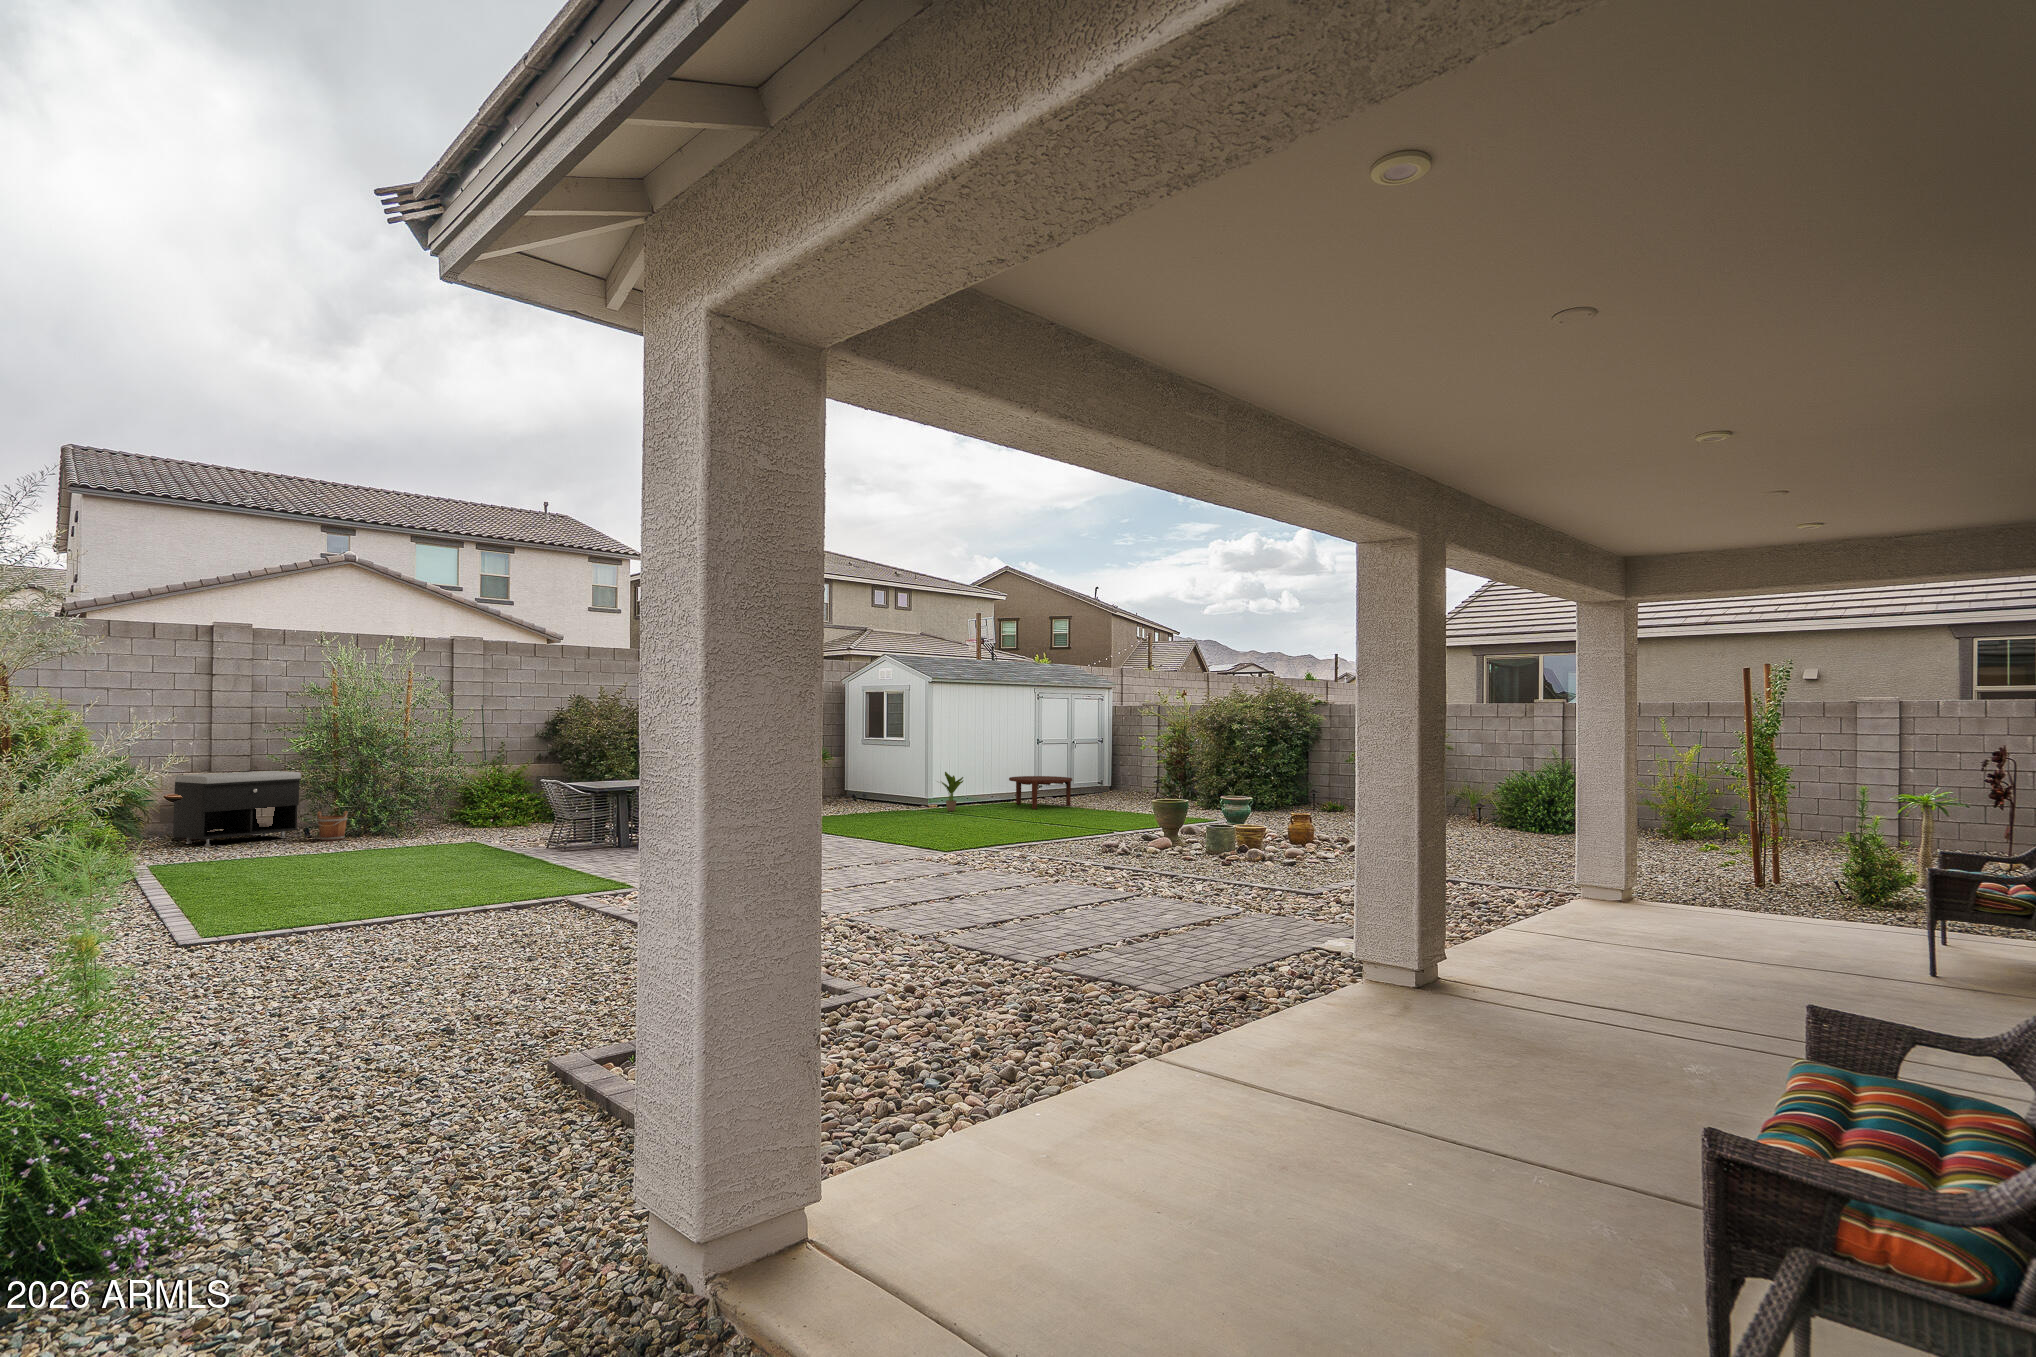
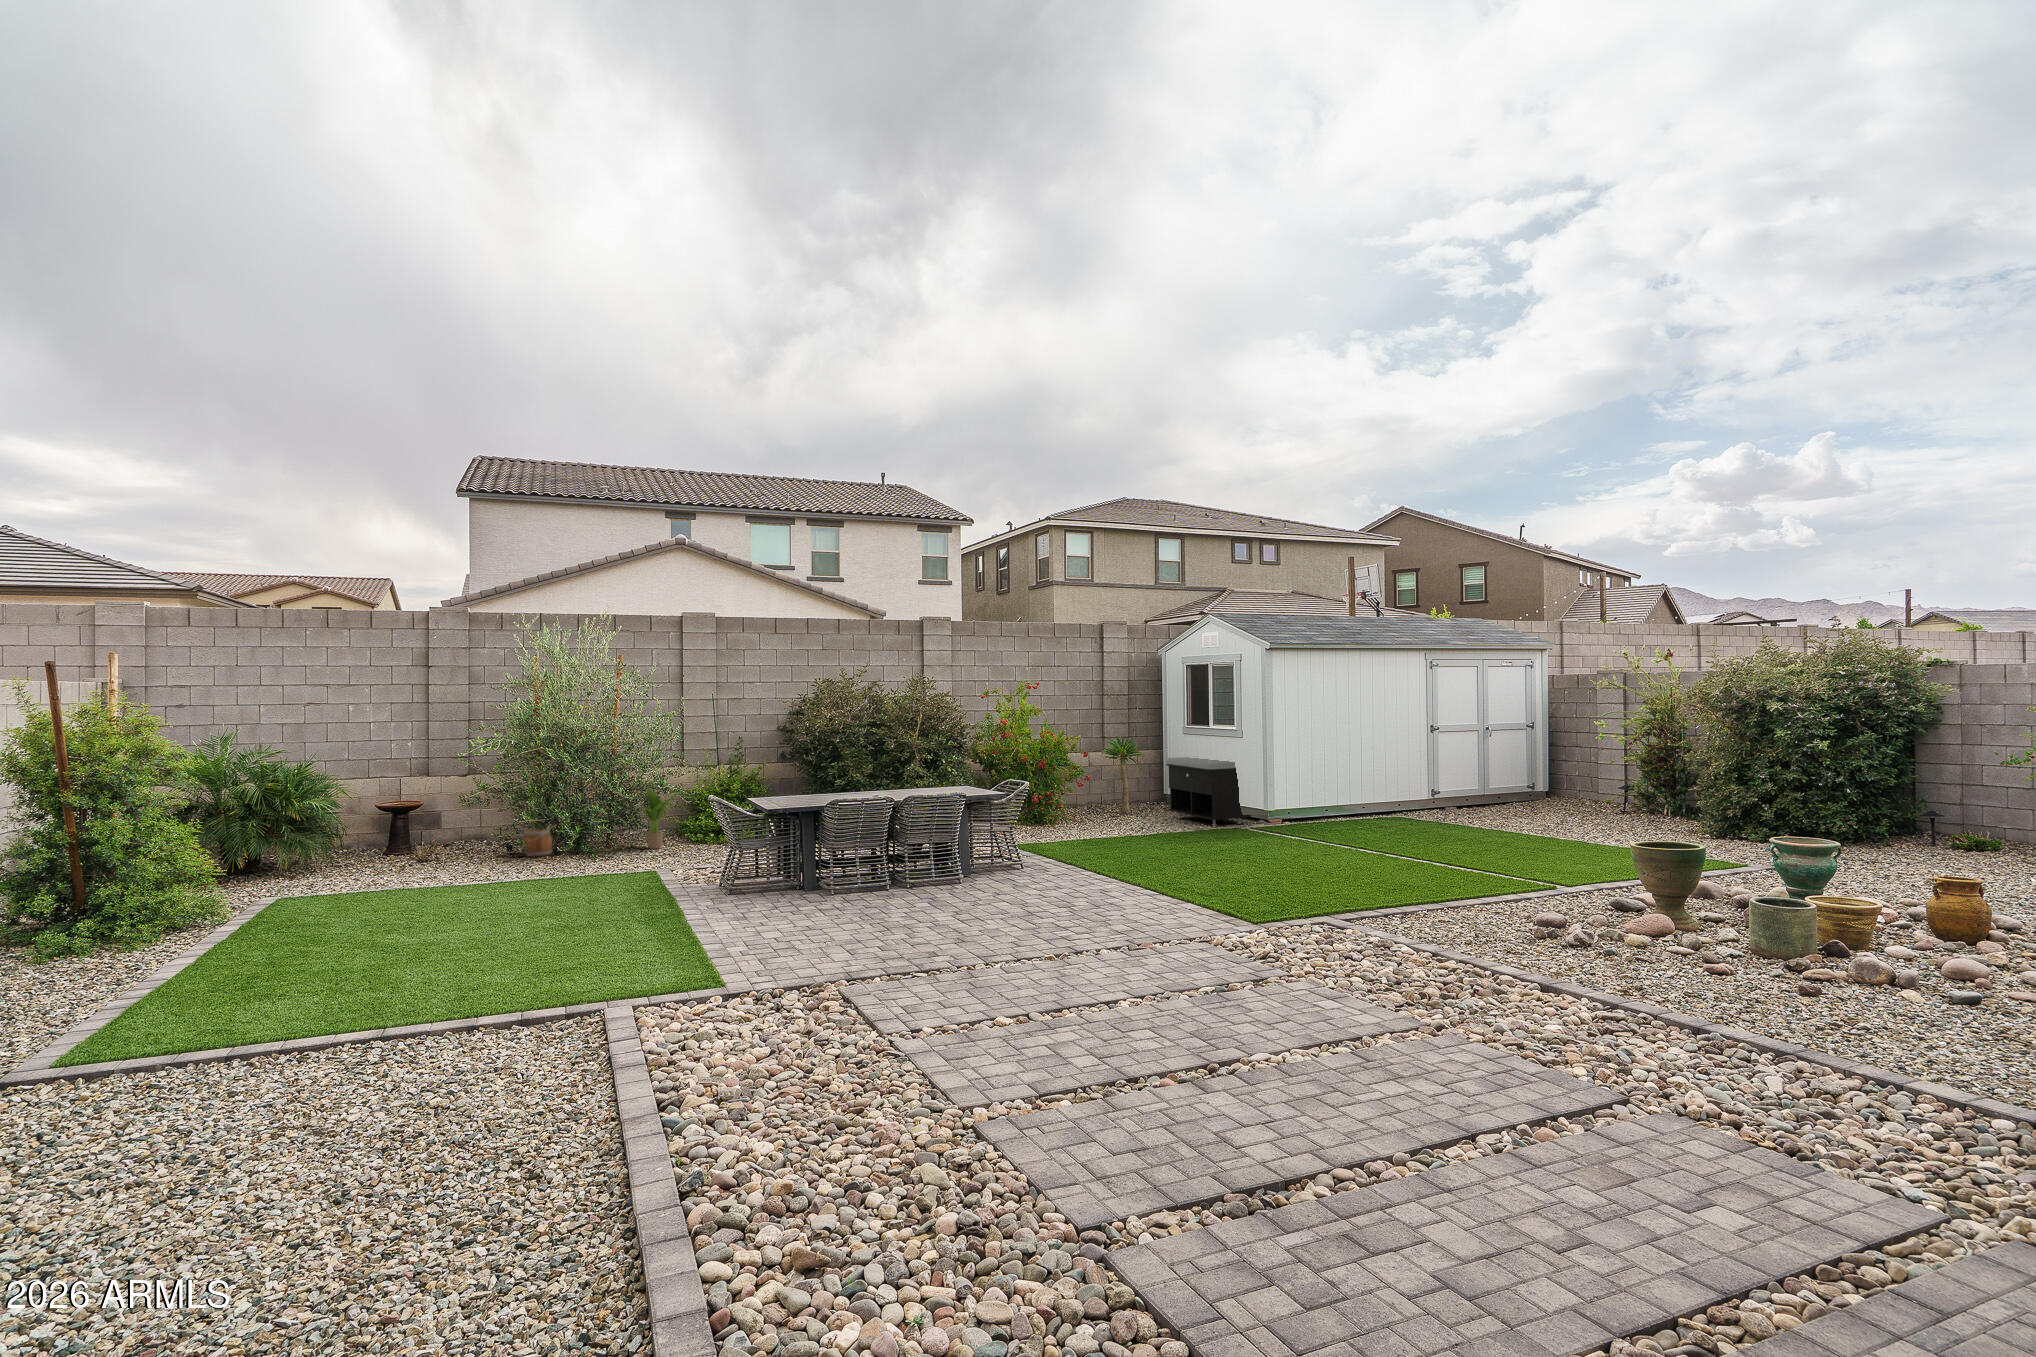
storage bench: present [173,771,301,846] -> present [1166,757,1251,825]
potted plant: present [942,772,963,811] -> present [644,789,676,849]
coffee table: present [1009,776,1072,809] -> none [1387,777,1484,827]

